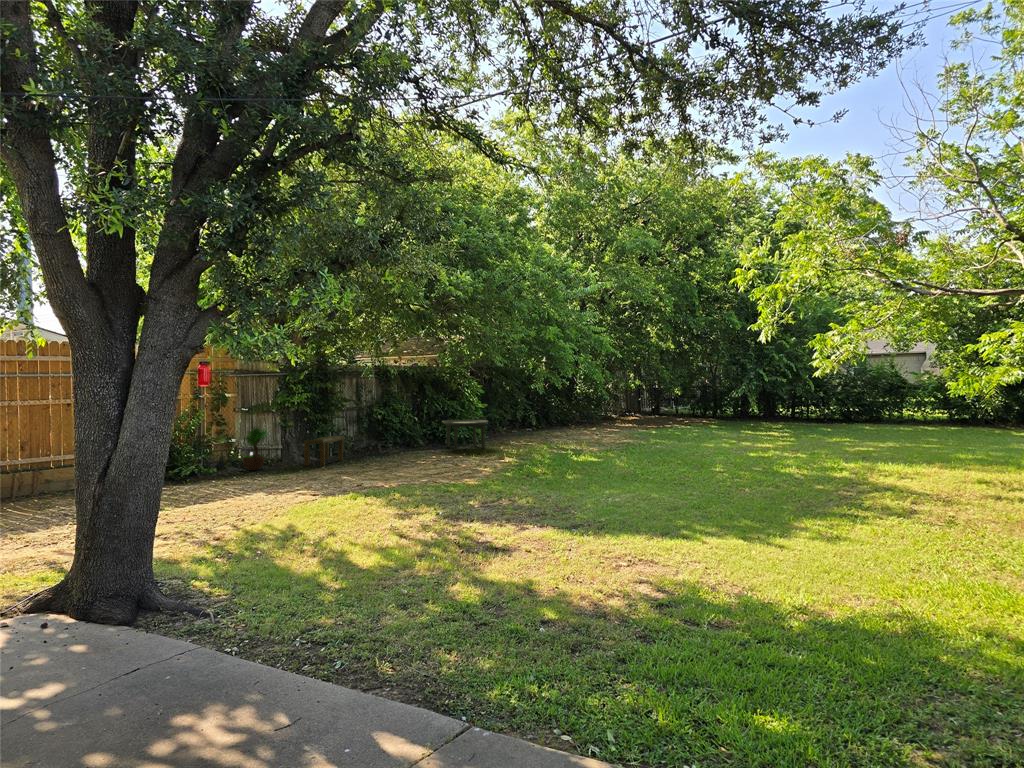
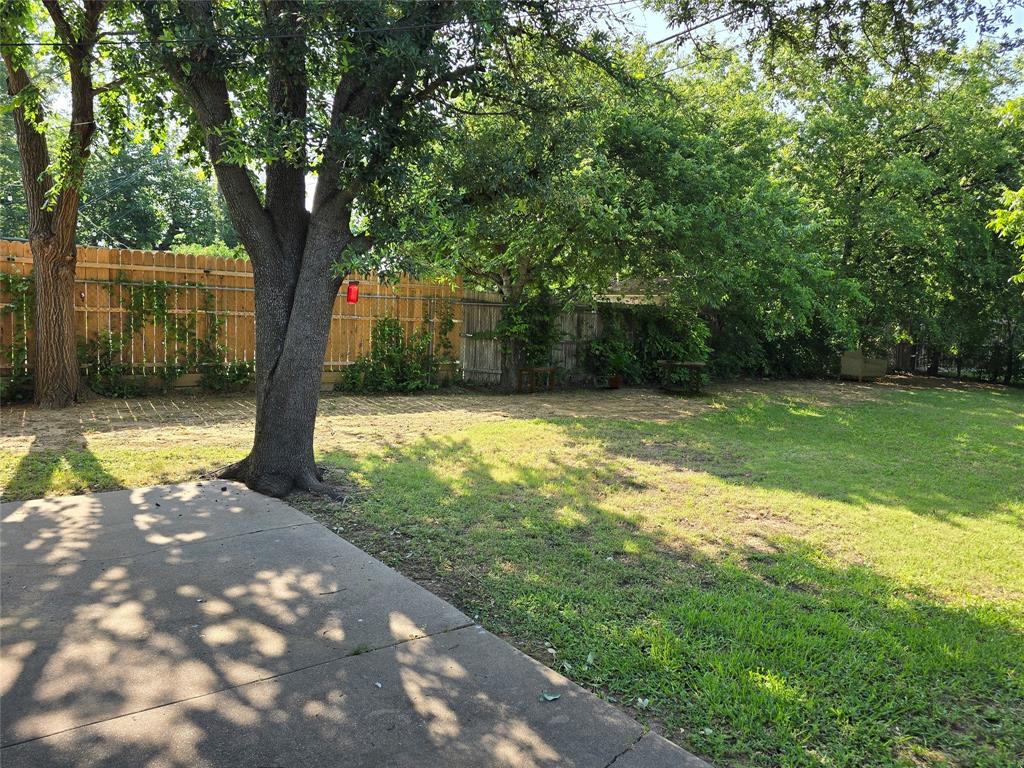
chair: none [583,395,624,426] -> present [838,347,887,382]
potted tree: present [243,427,266,470] -> present [608,353,626,387]

